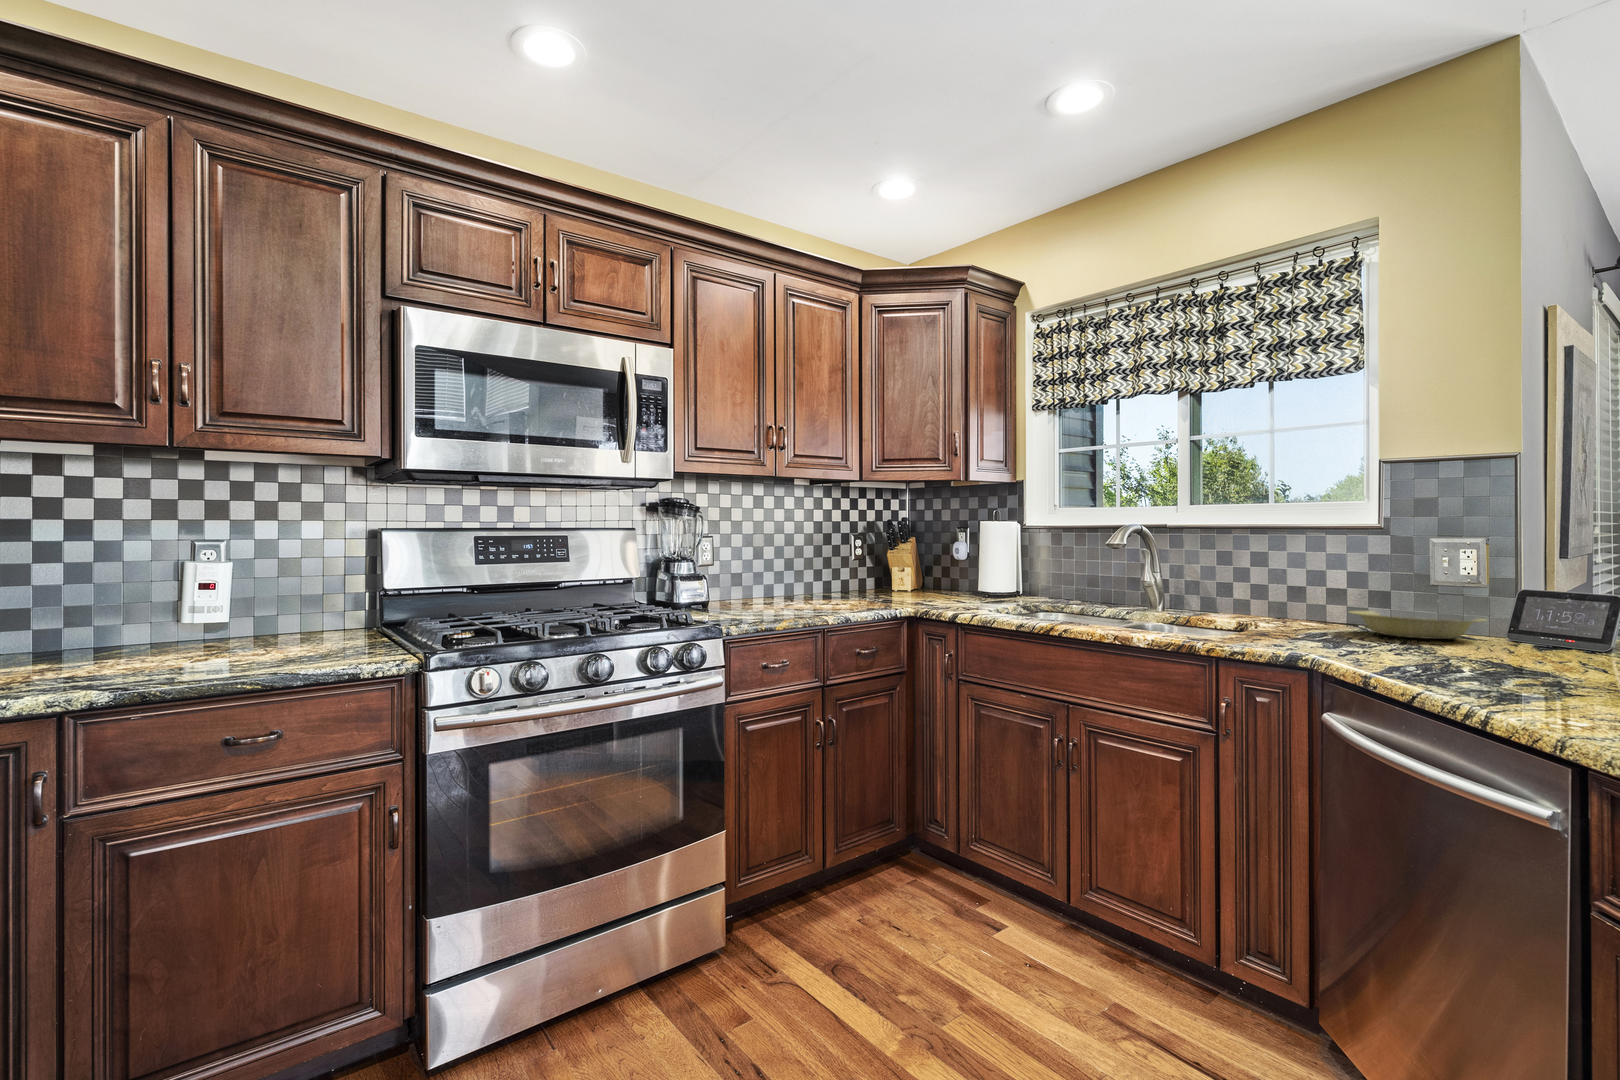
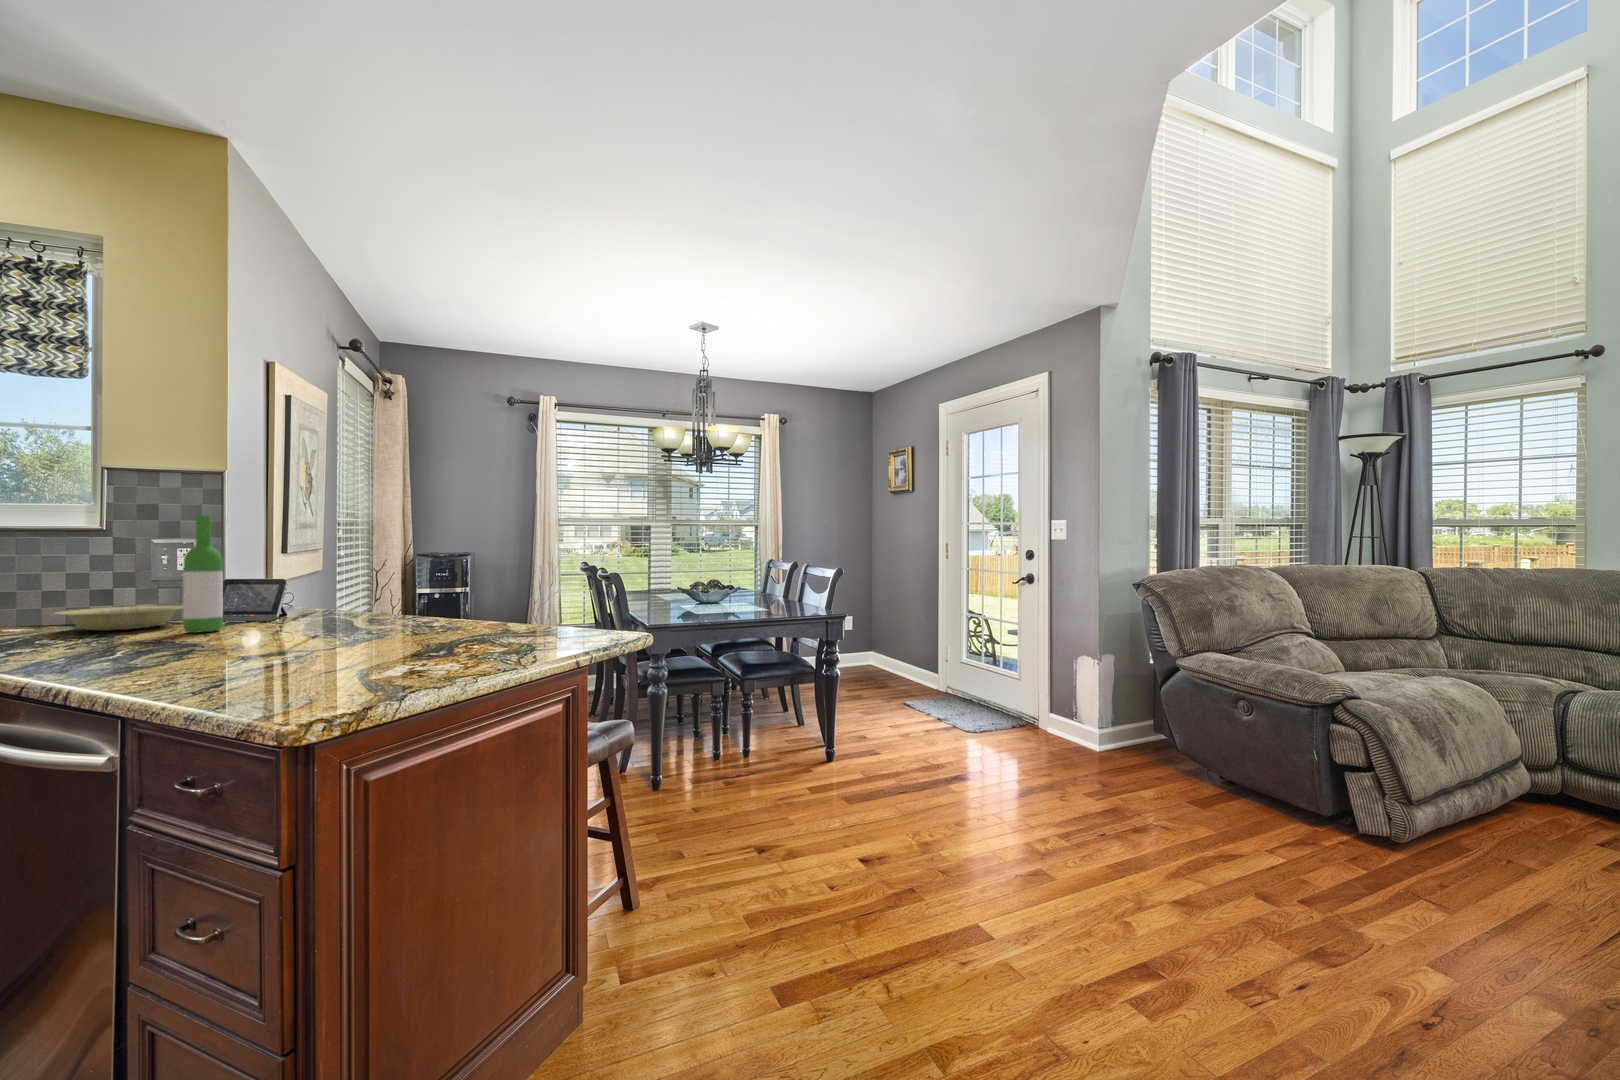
wine bottle: none [1504,504,1558,656] -> present [183,515,223,633]

